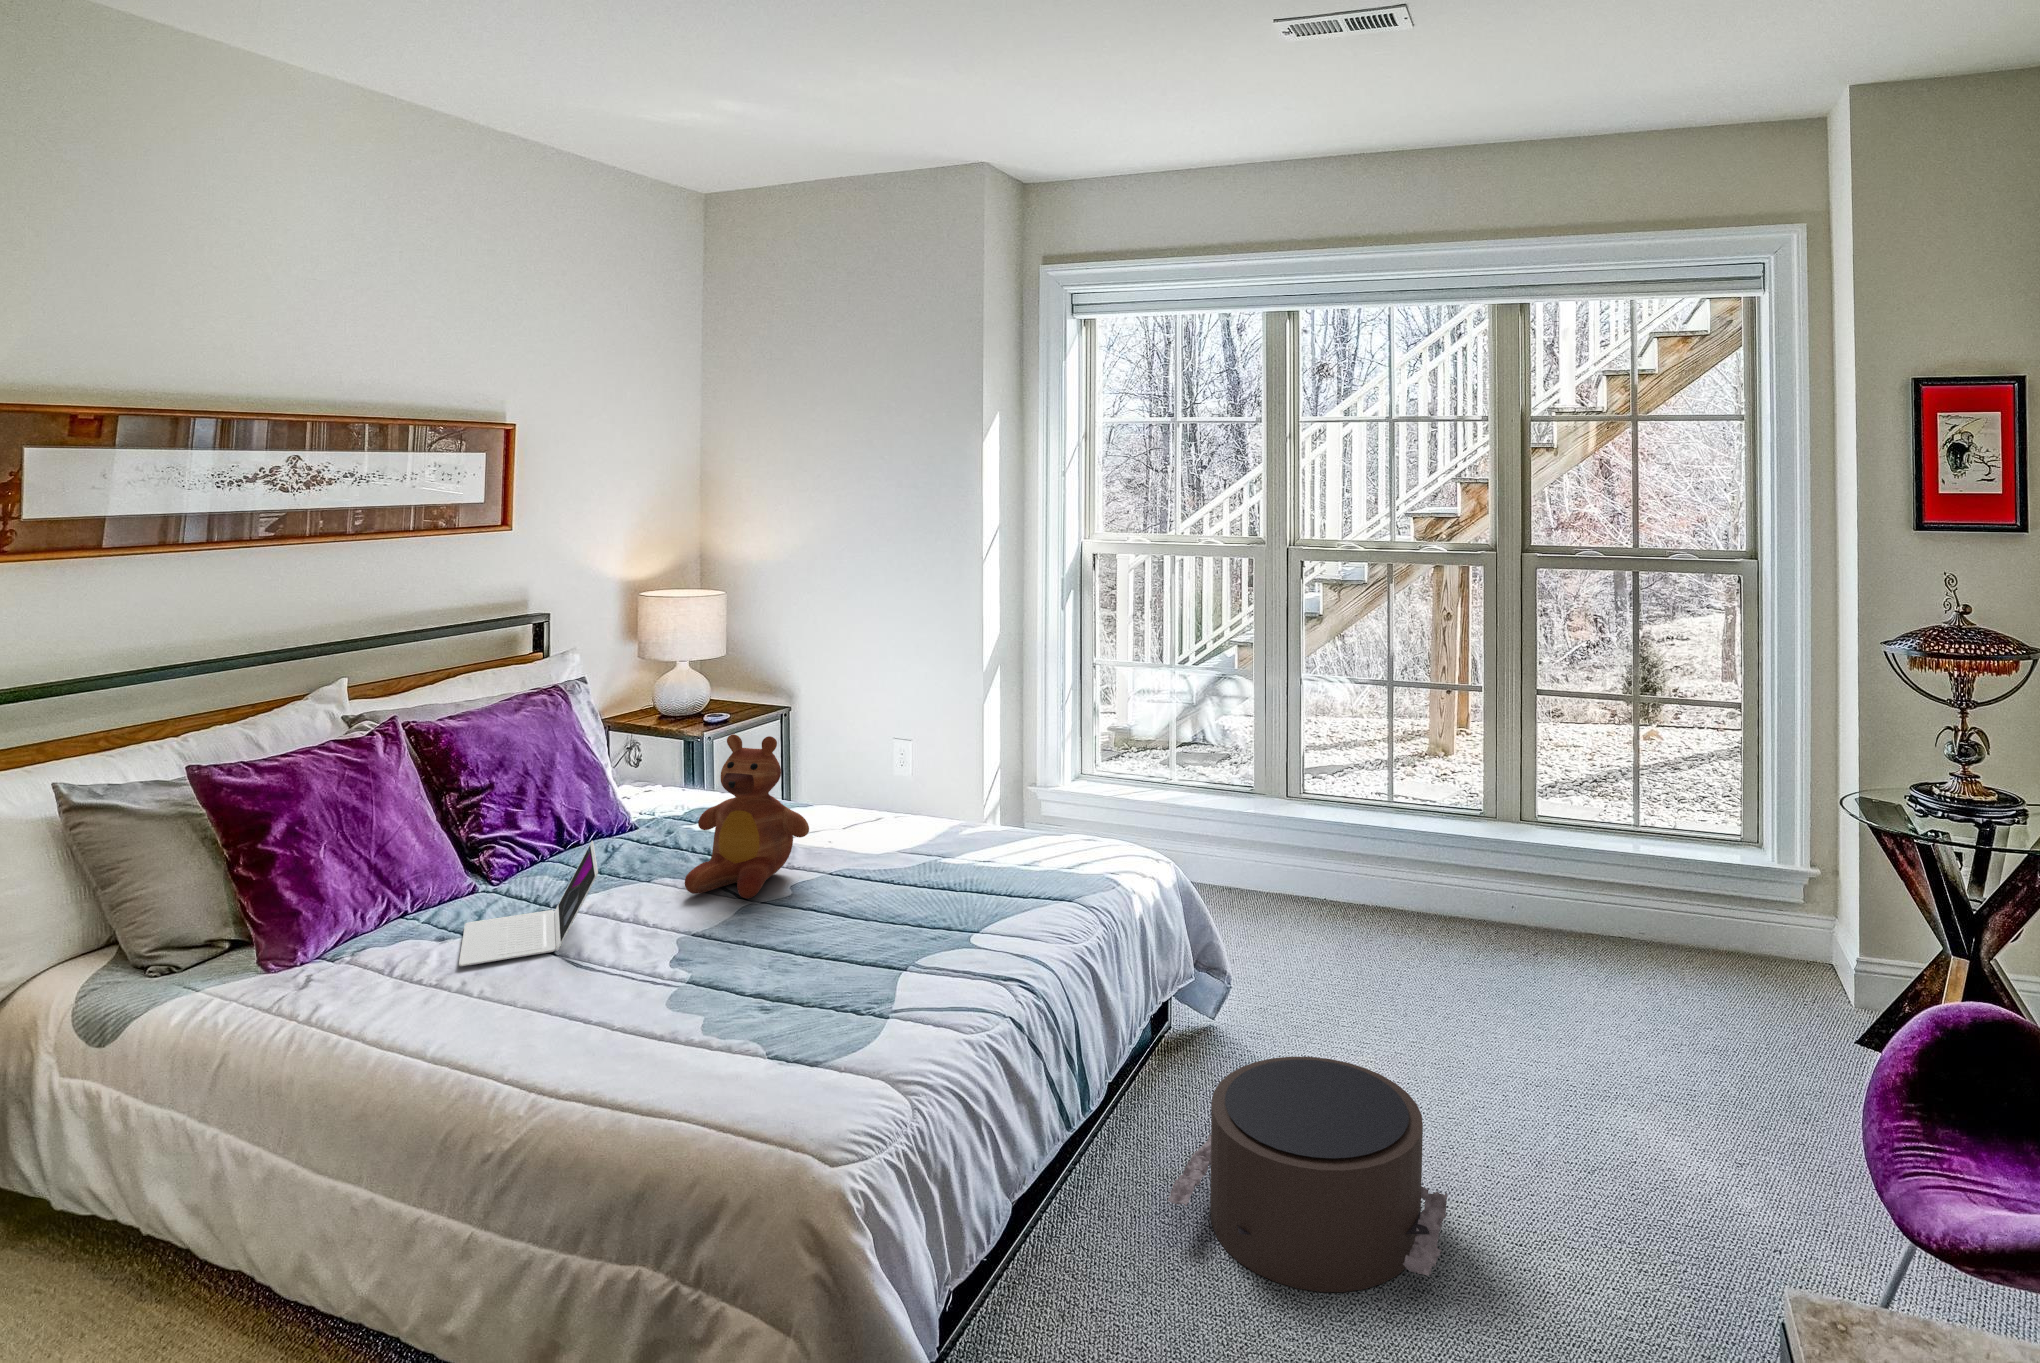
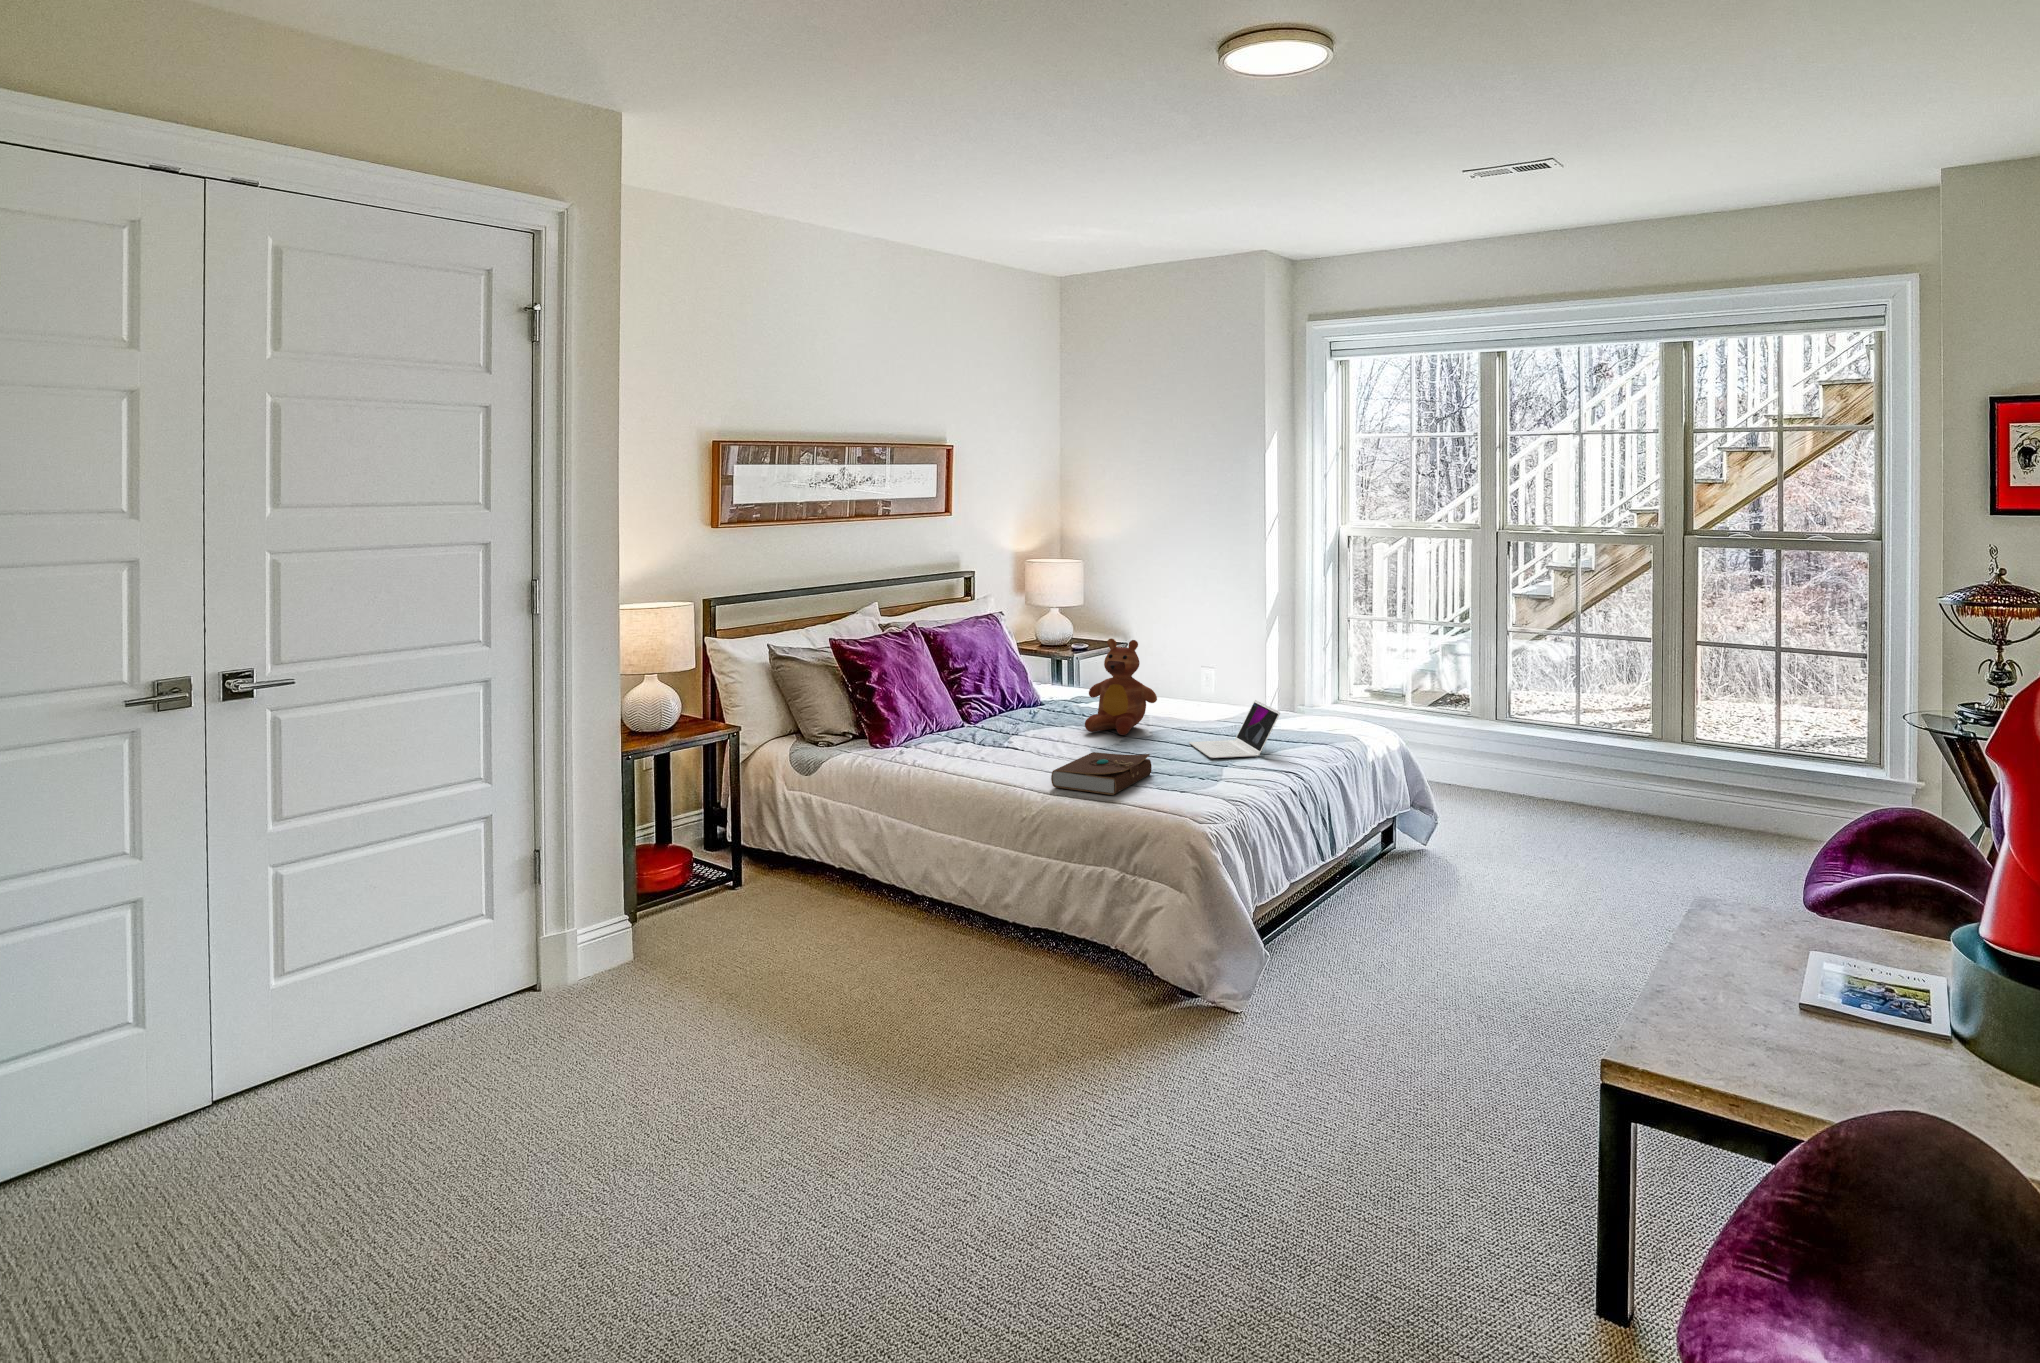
laptop: present [459,841,598,966] -> present [1189,700,1280,758]
book: none [562,967,772,1082] -> present [1051,752,1152,795]
pouf: present [1168,1057,1447,1292] -> none [1381,847,1565,963]

